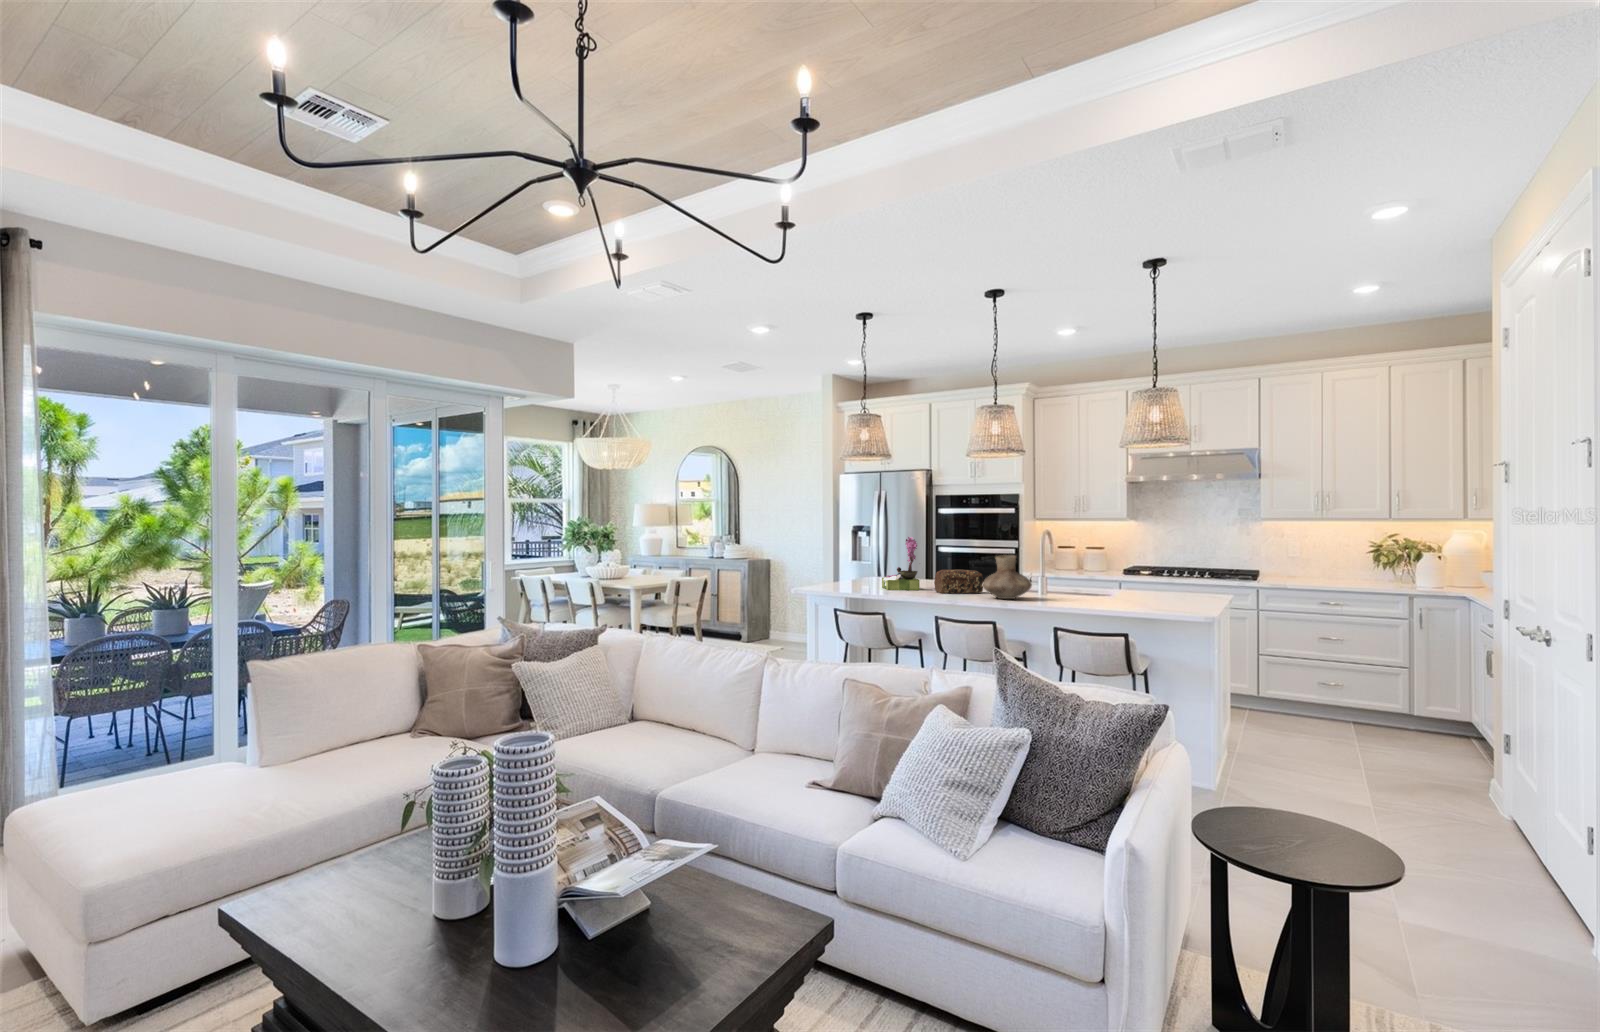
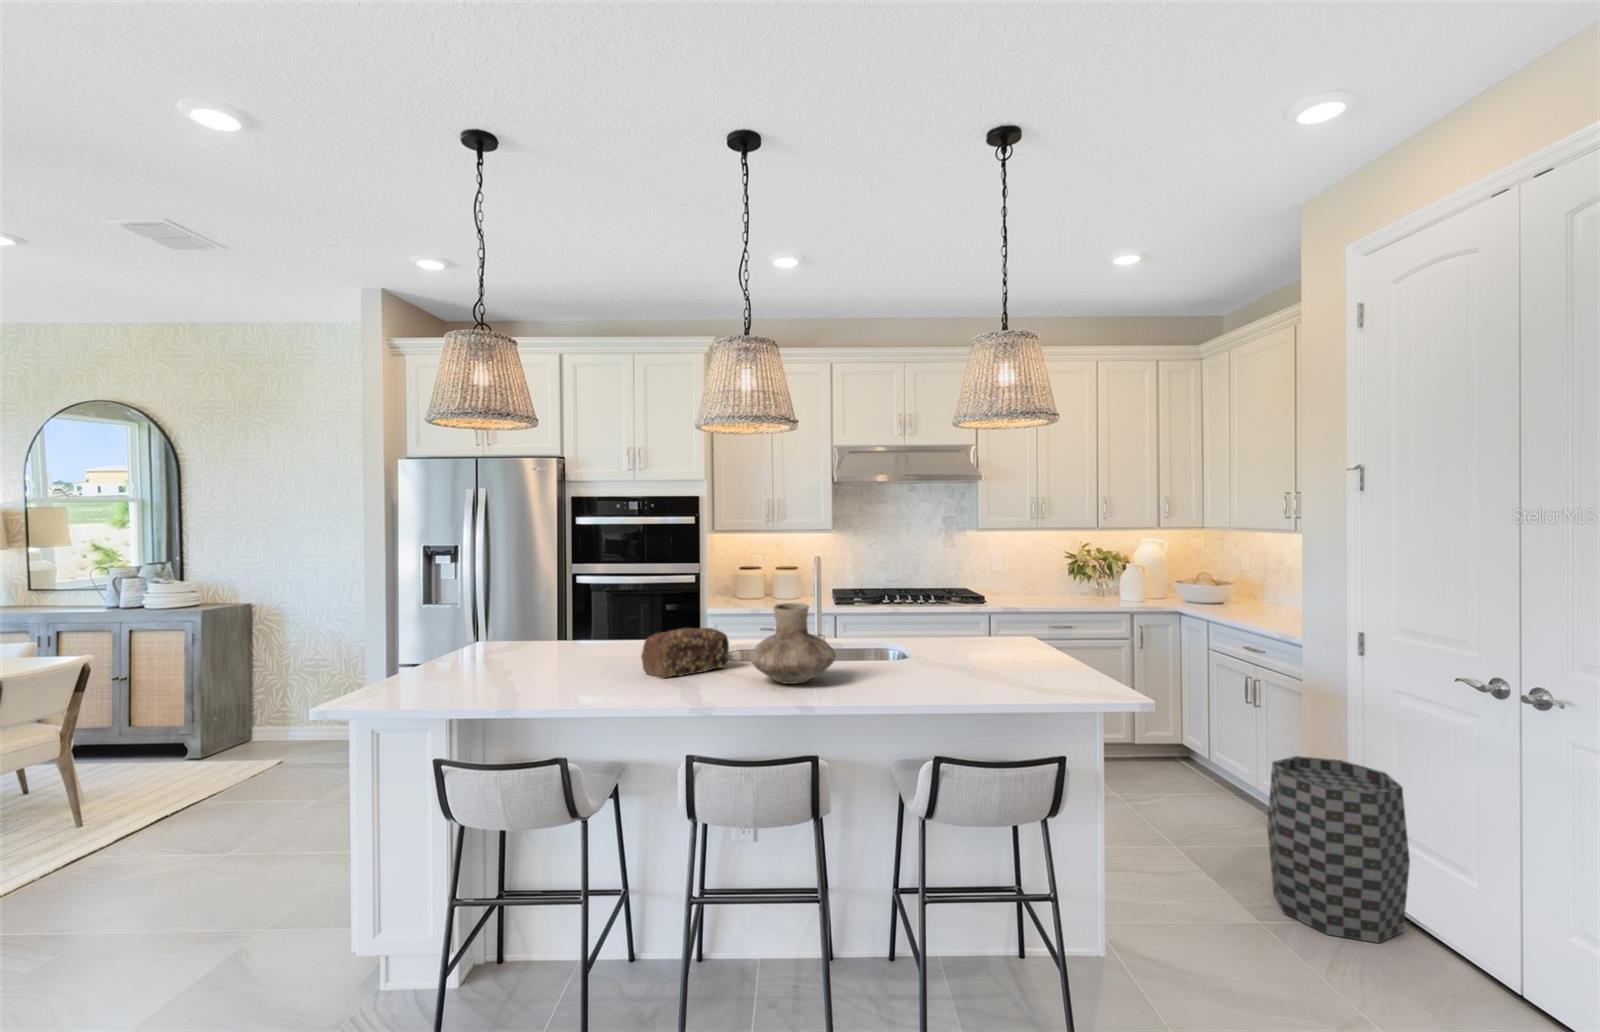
flower arrangement: present [882,537,920,590] -> none [529,570,609,680]
trash can: none [1383,698,1502,834] -> present [1267,756,1410,943]

